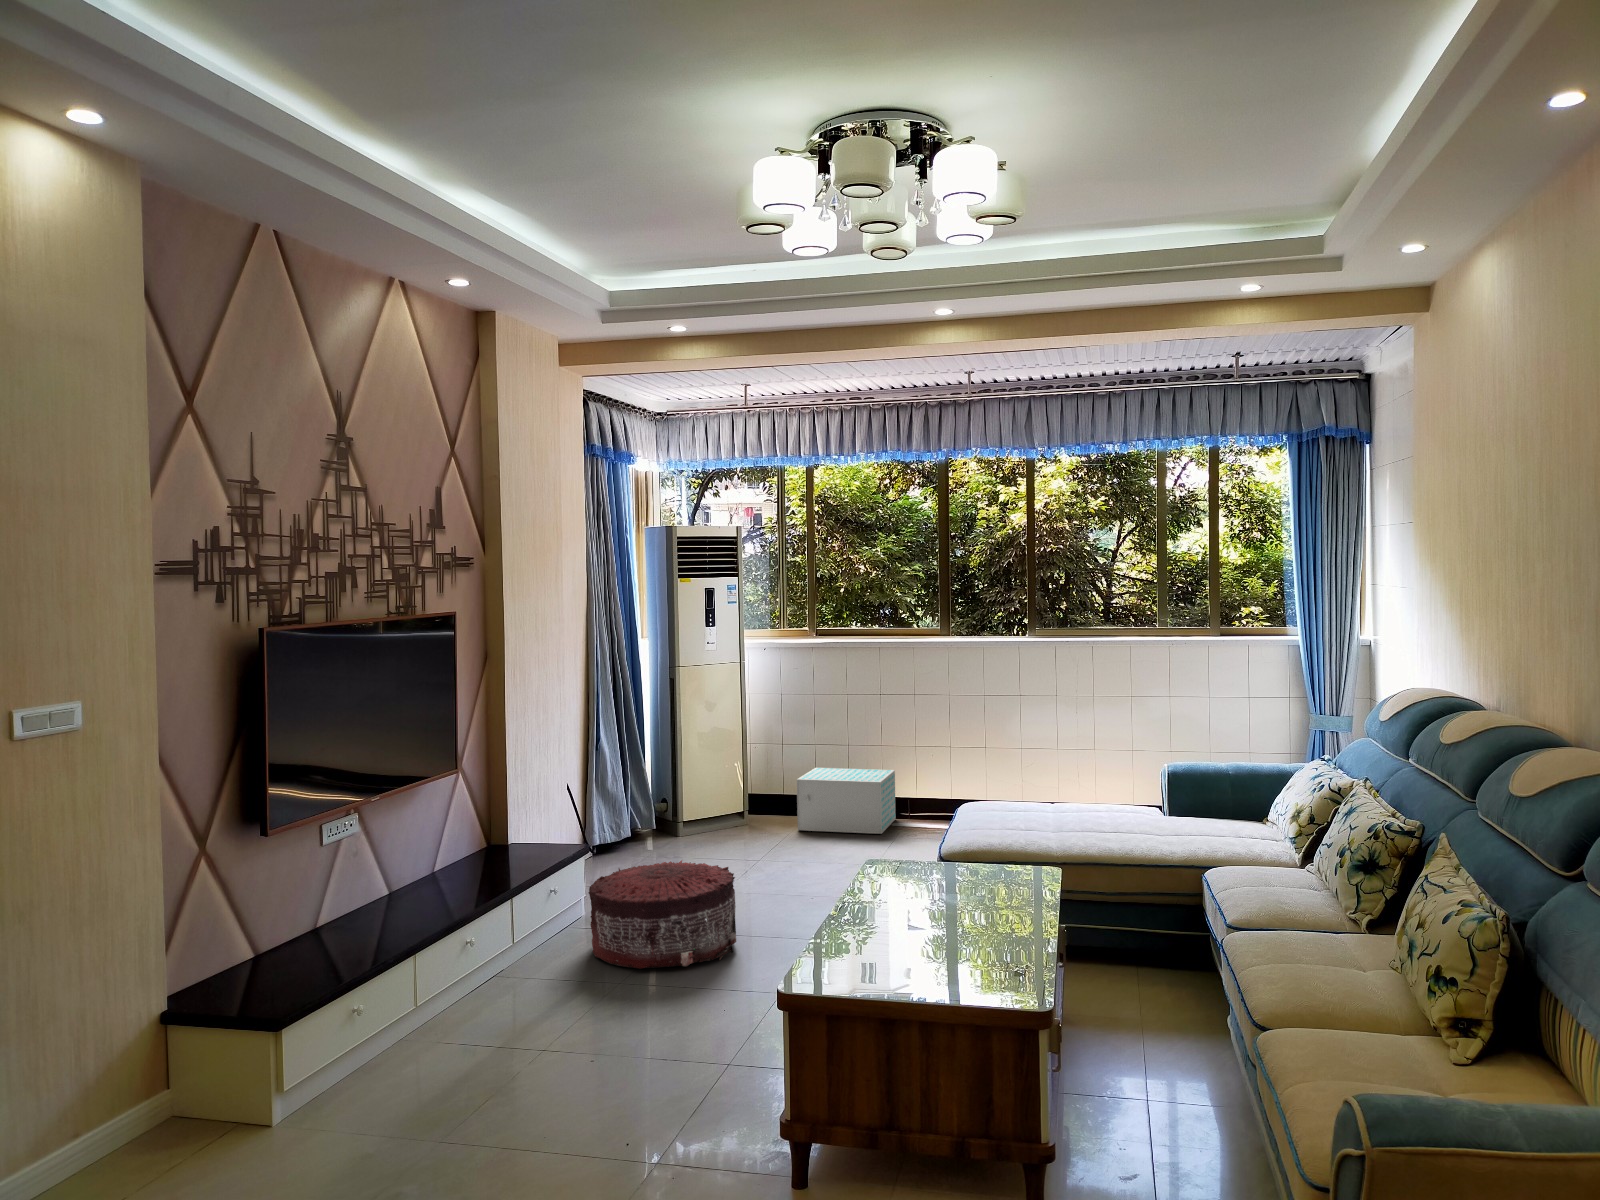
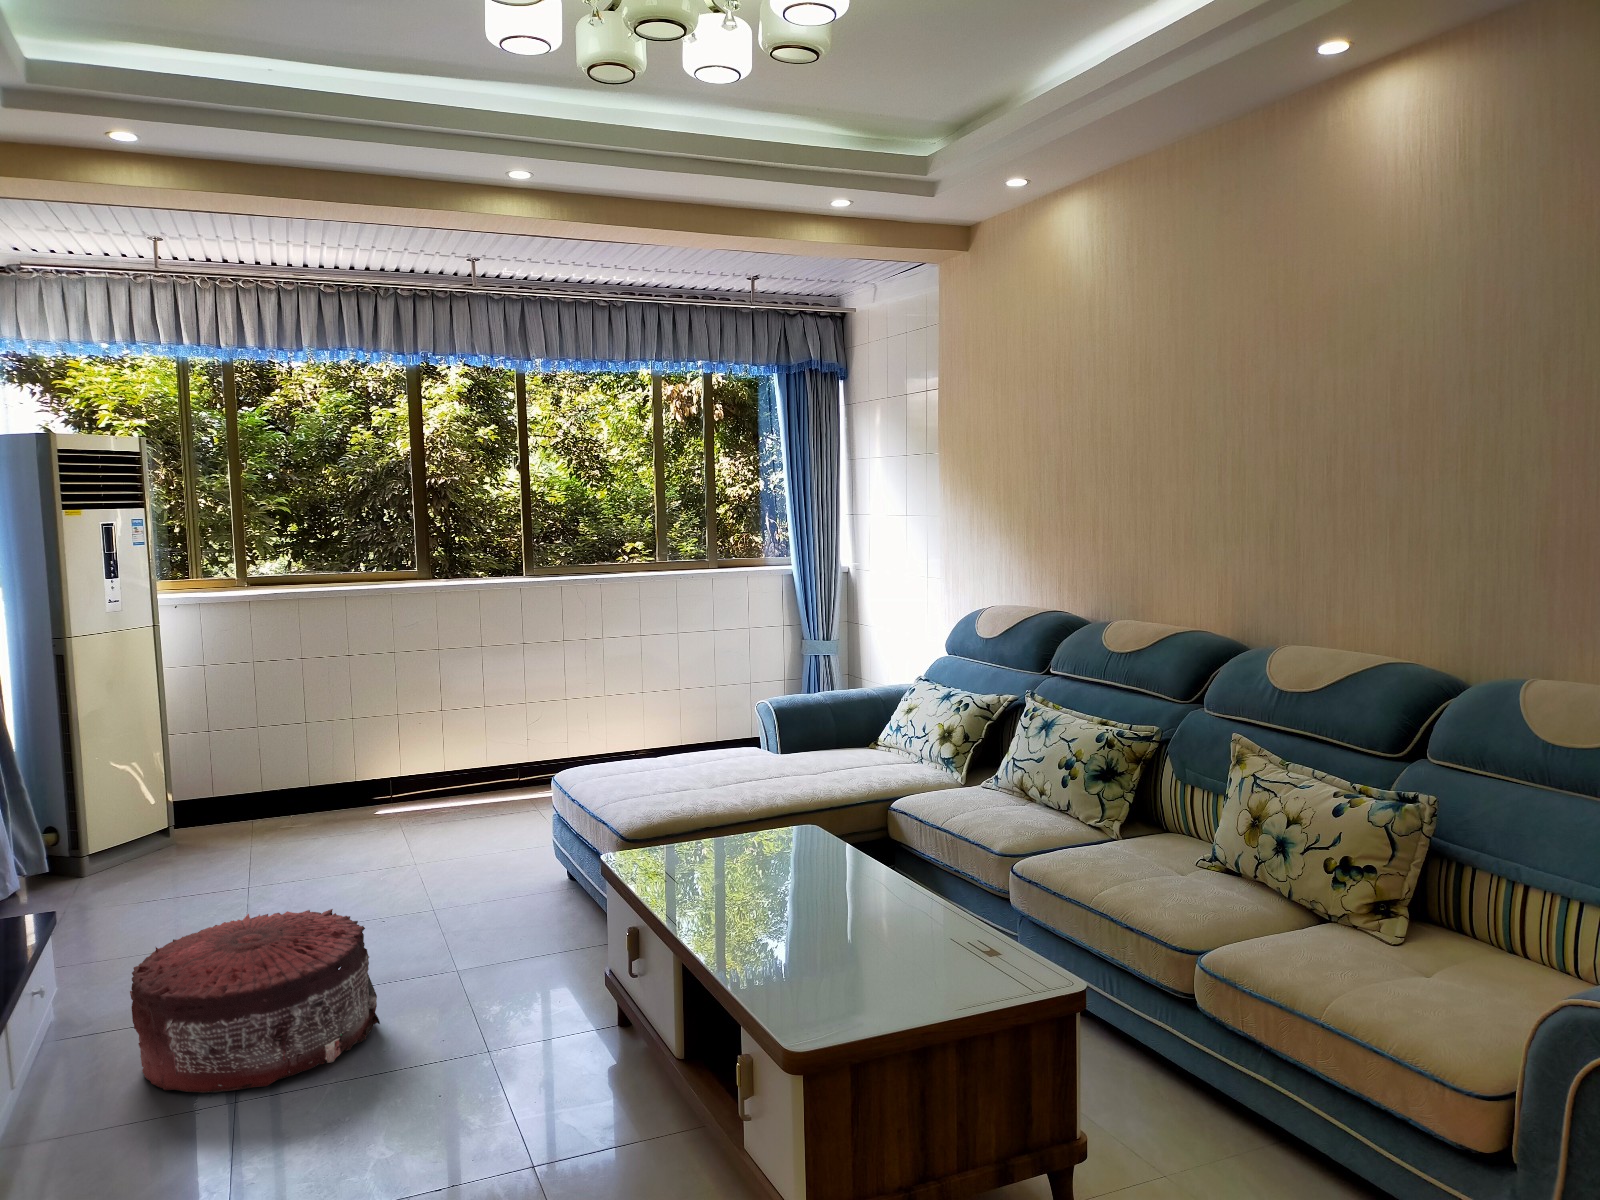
storage box: present [797,768,896,834] -> none [260,747,383,842]

